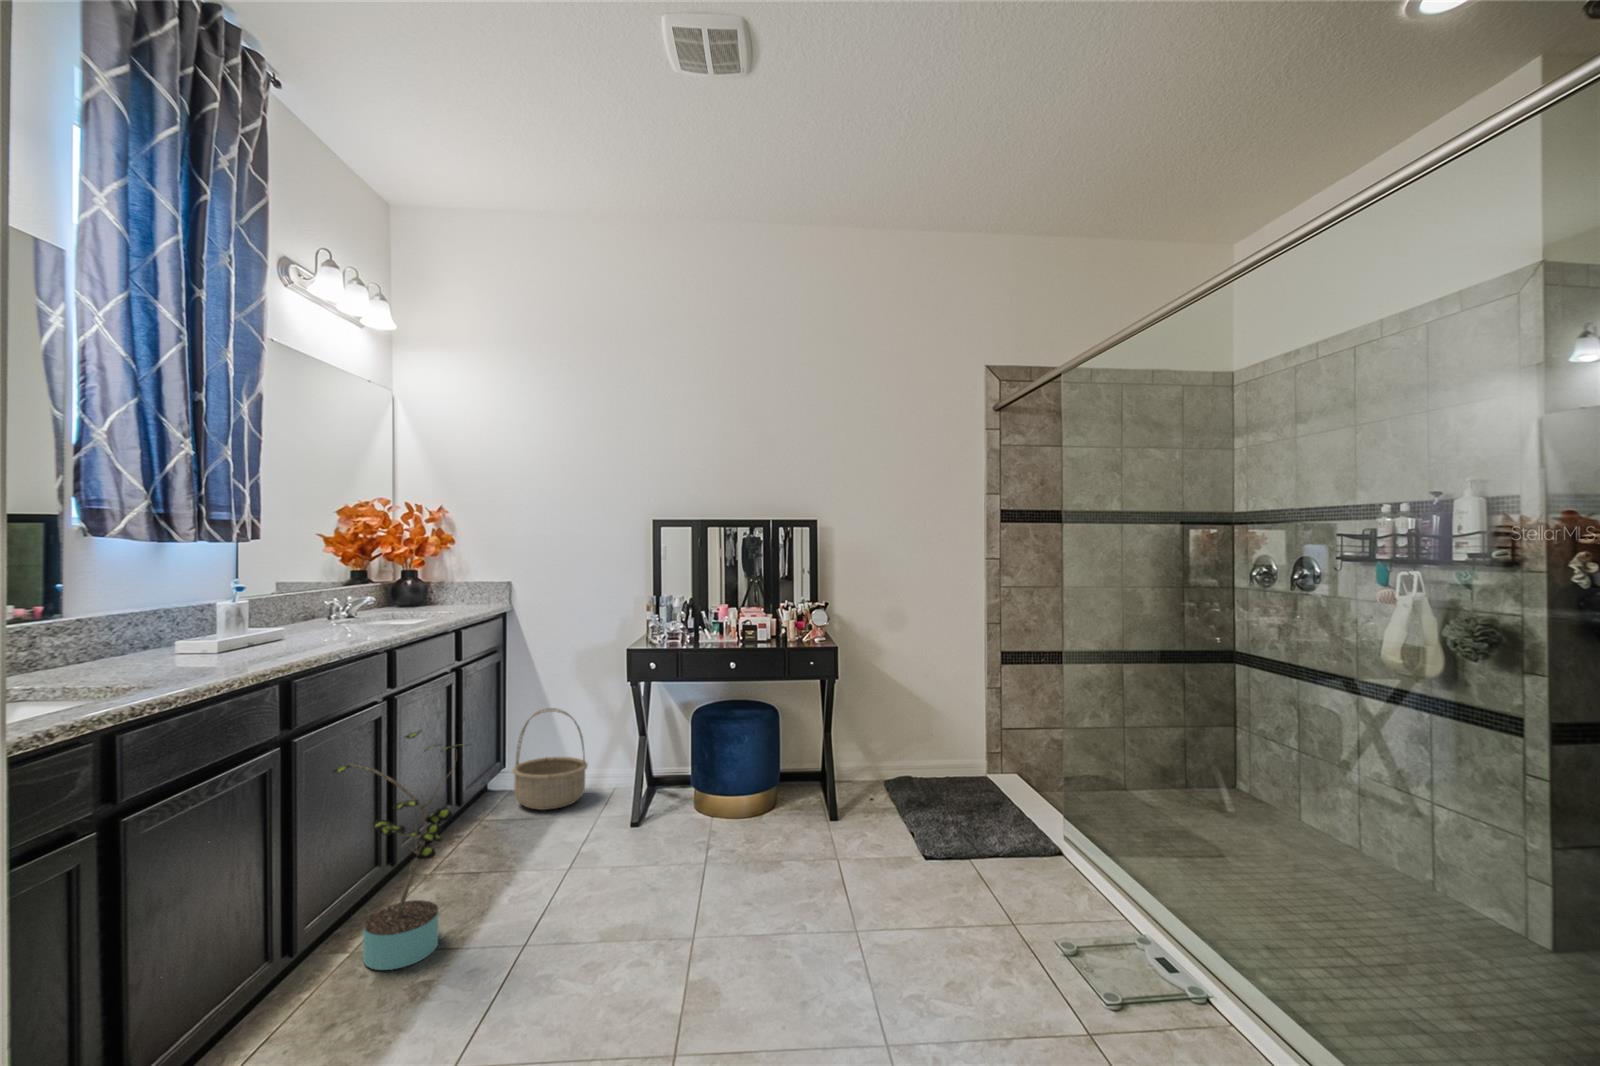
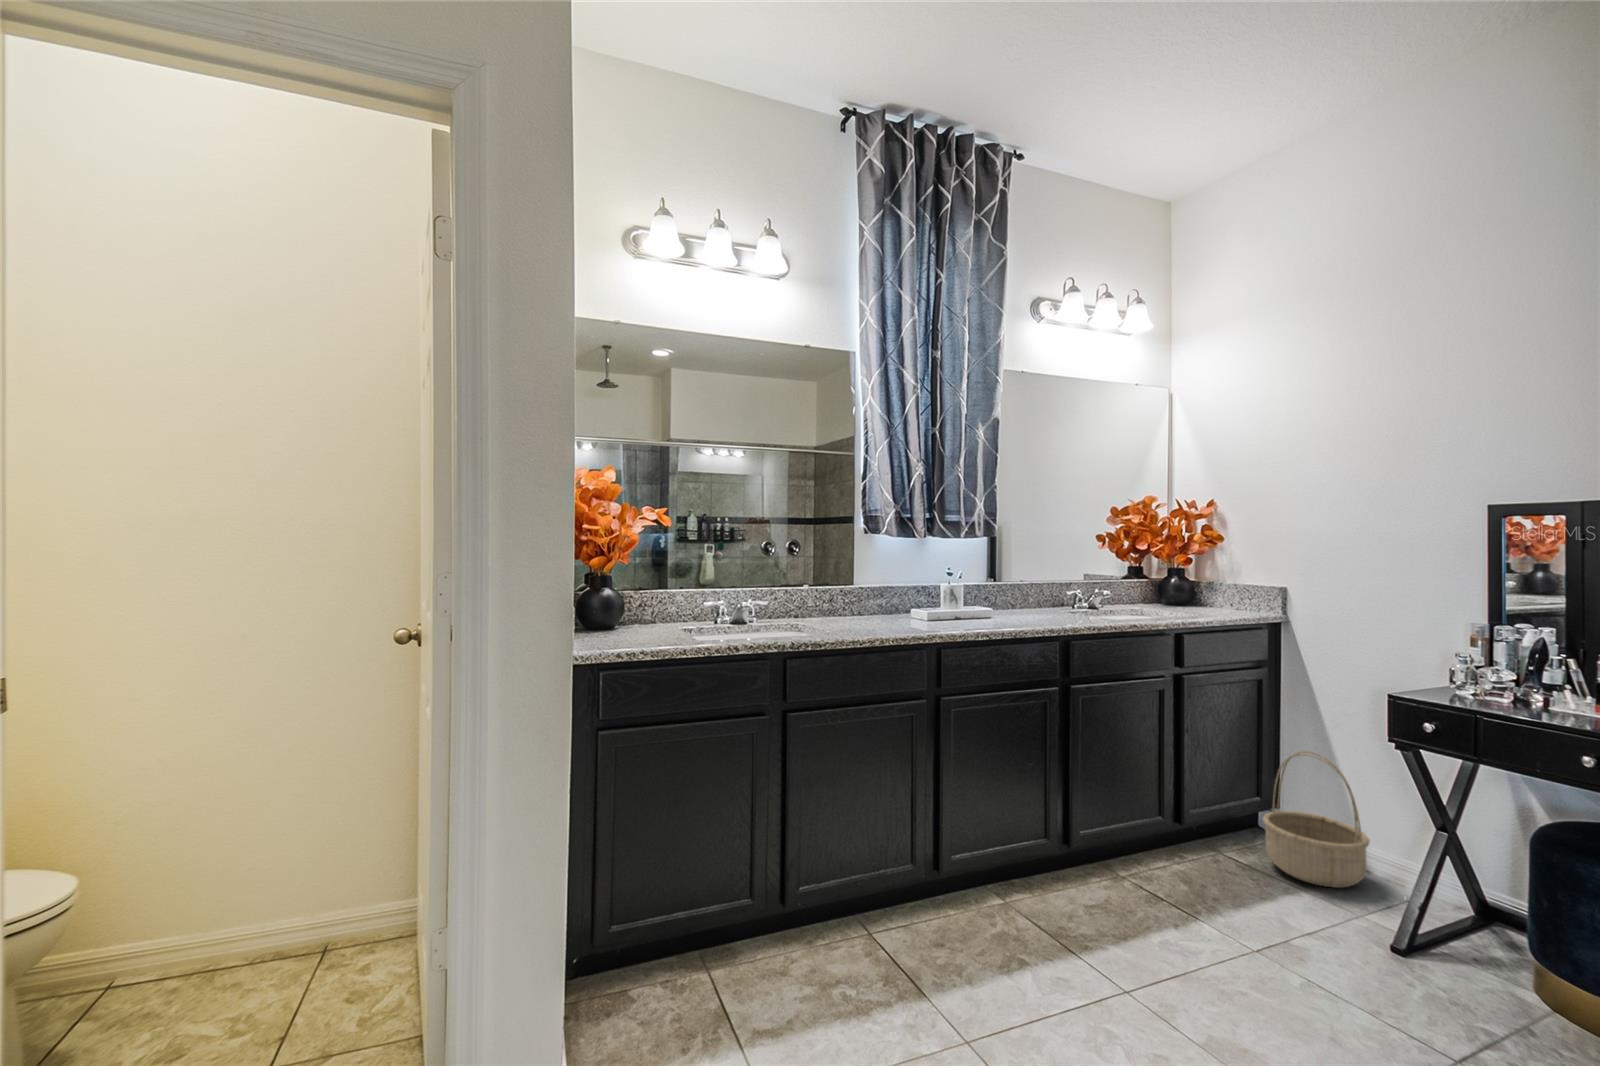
potted plant: present [333,730,467,970] -> none [984,722,1090,940]

